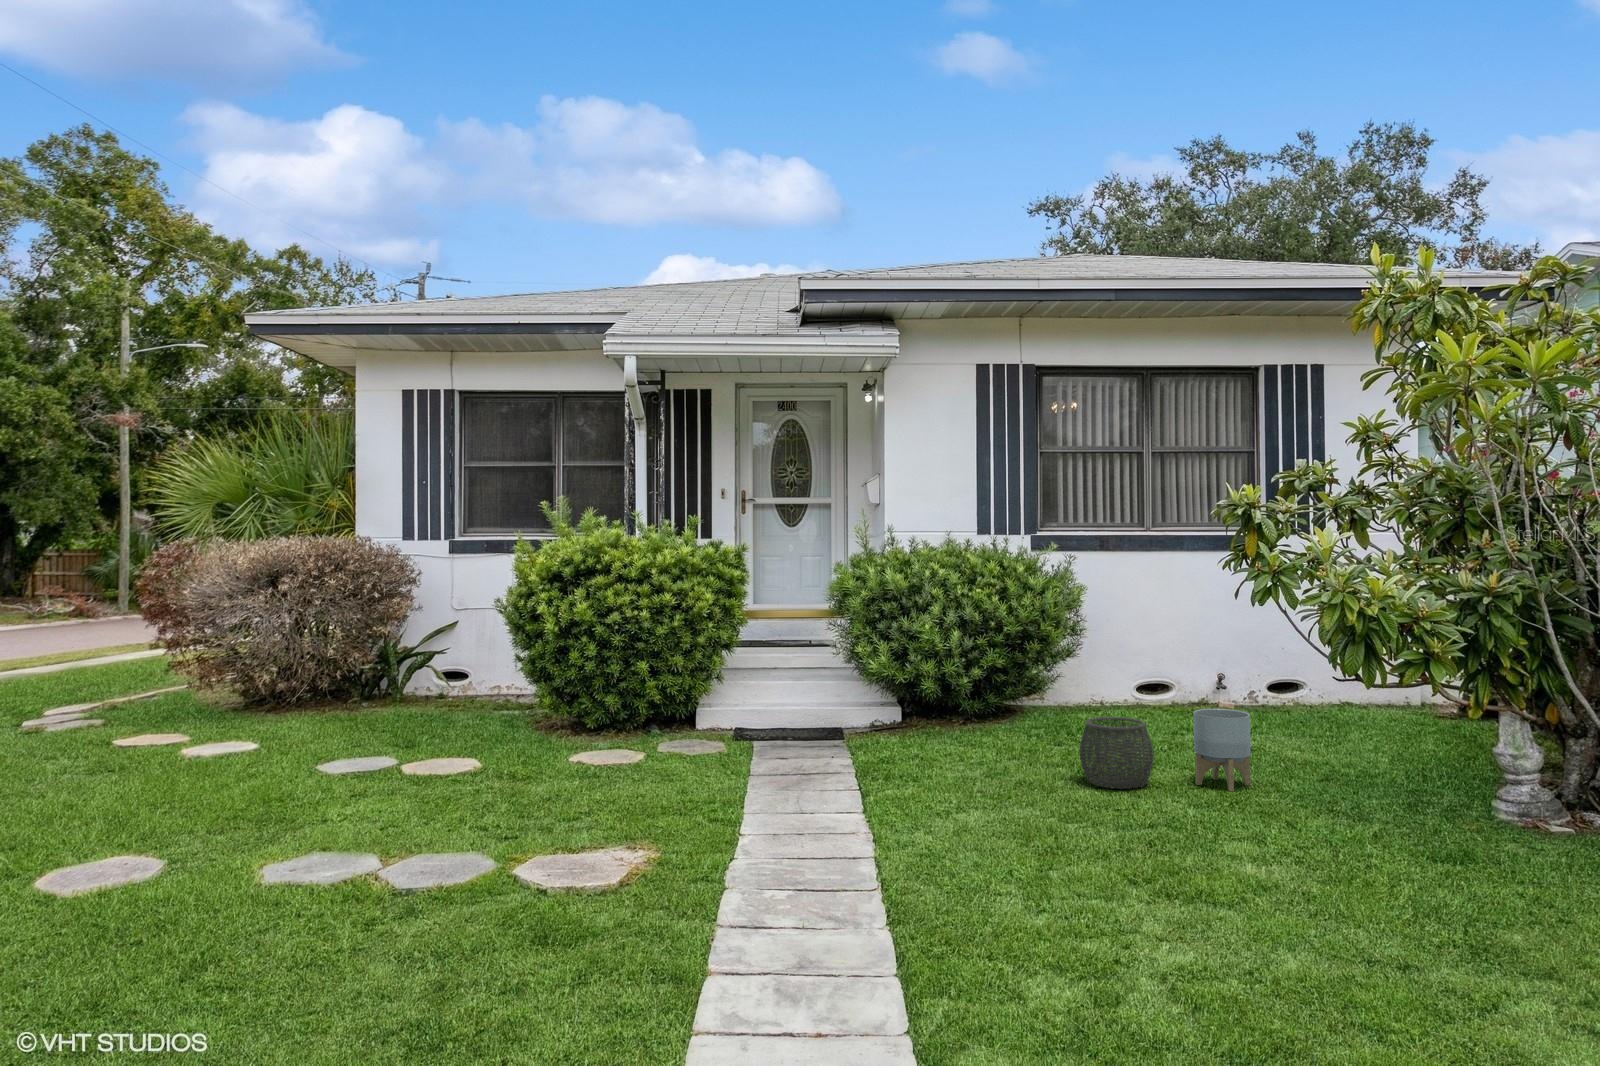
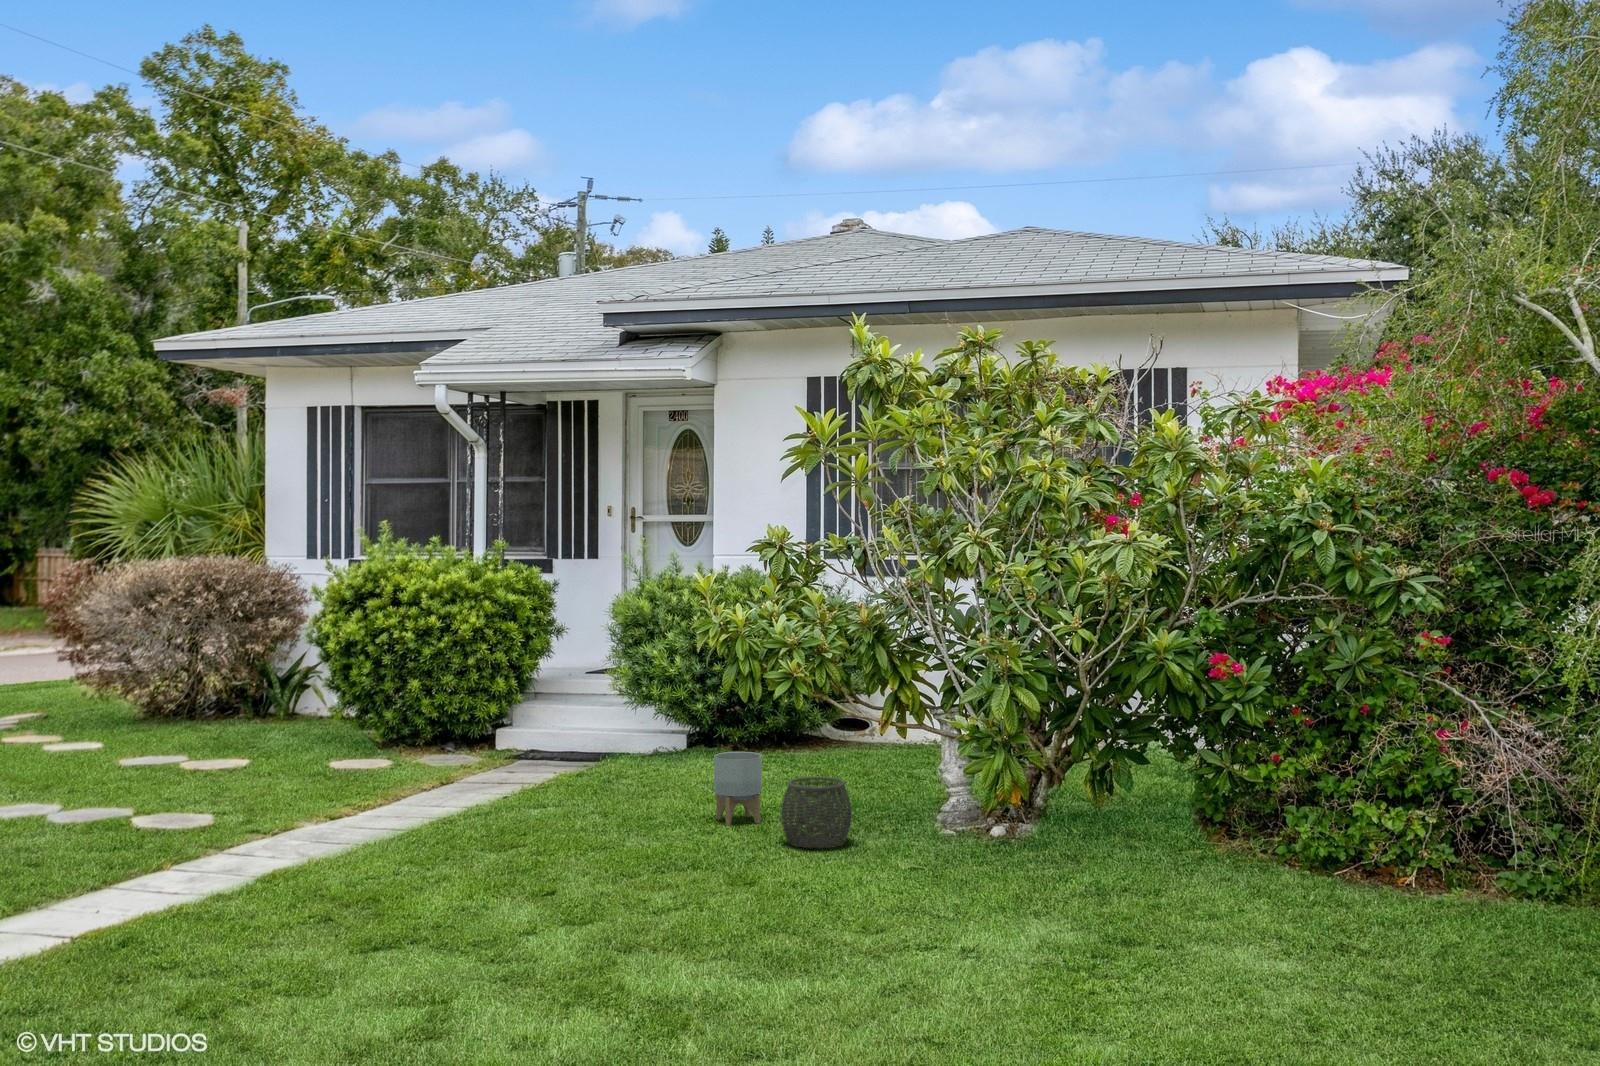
woven basket: present [1080,717,1154,789] -> present [780,777,852,849]

